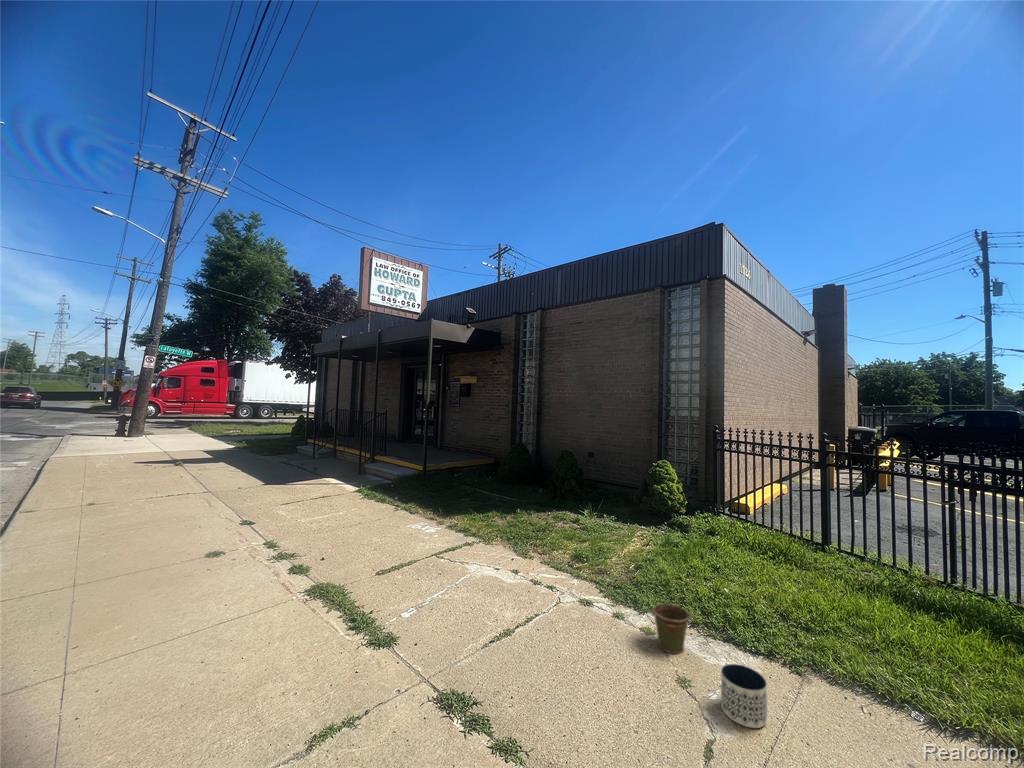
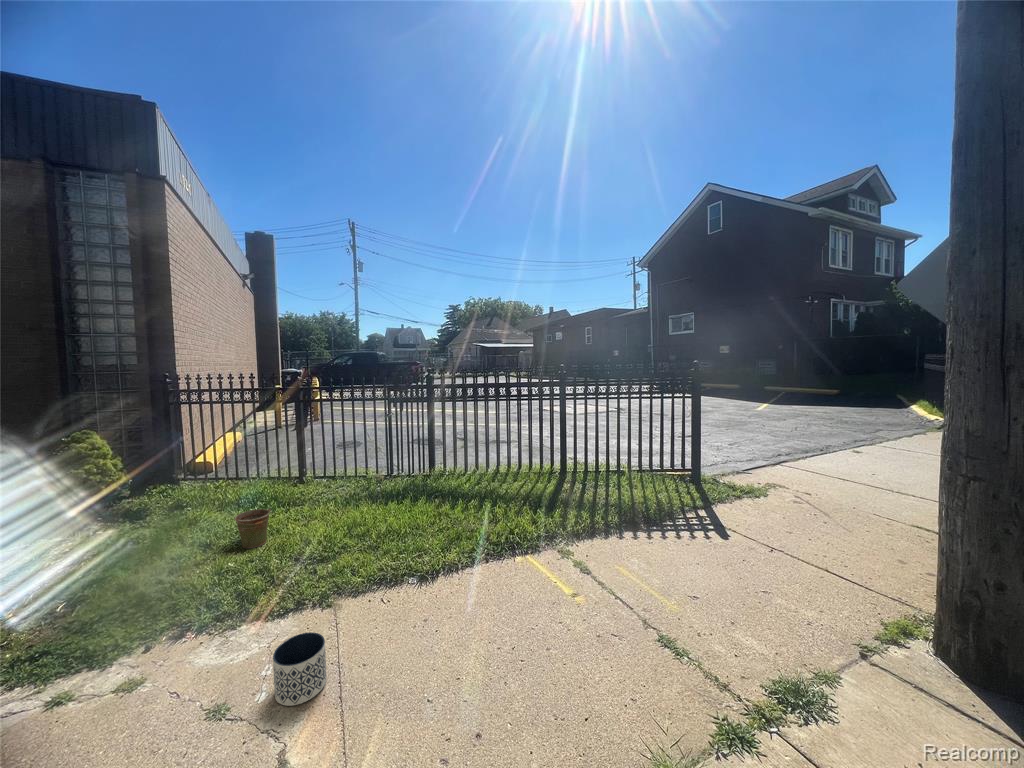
bucket: present [652,604,691,654] -> present [234,509,271,548]

